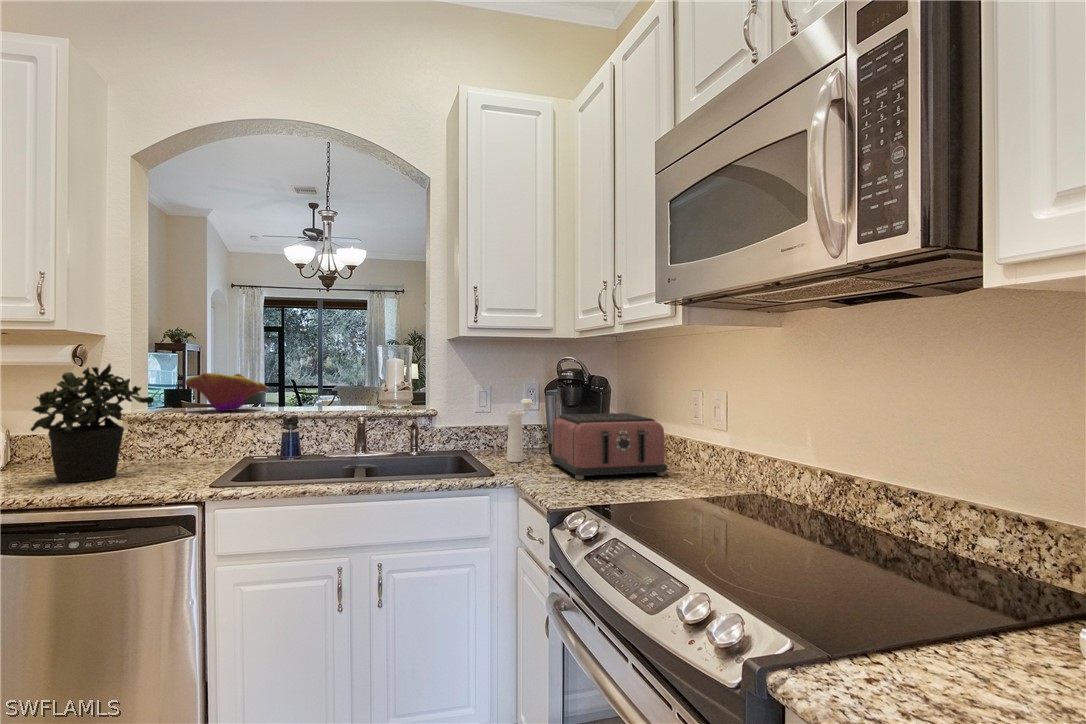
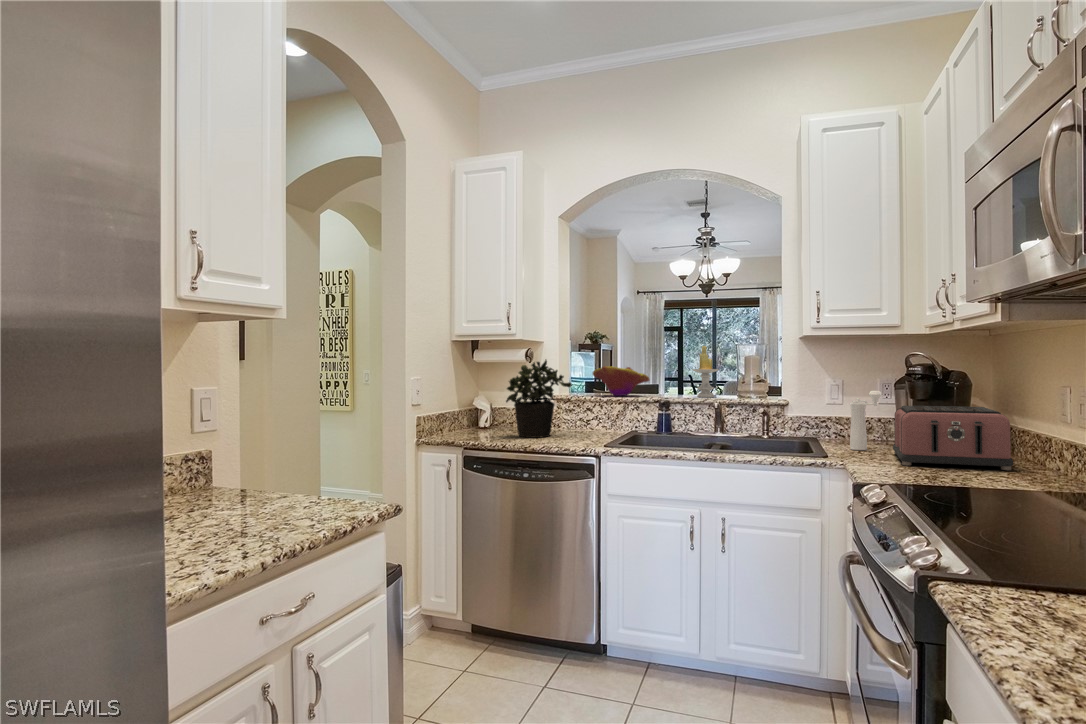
candle: none [323,349,355,409] -> present [692,346,719,397]

